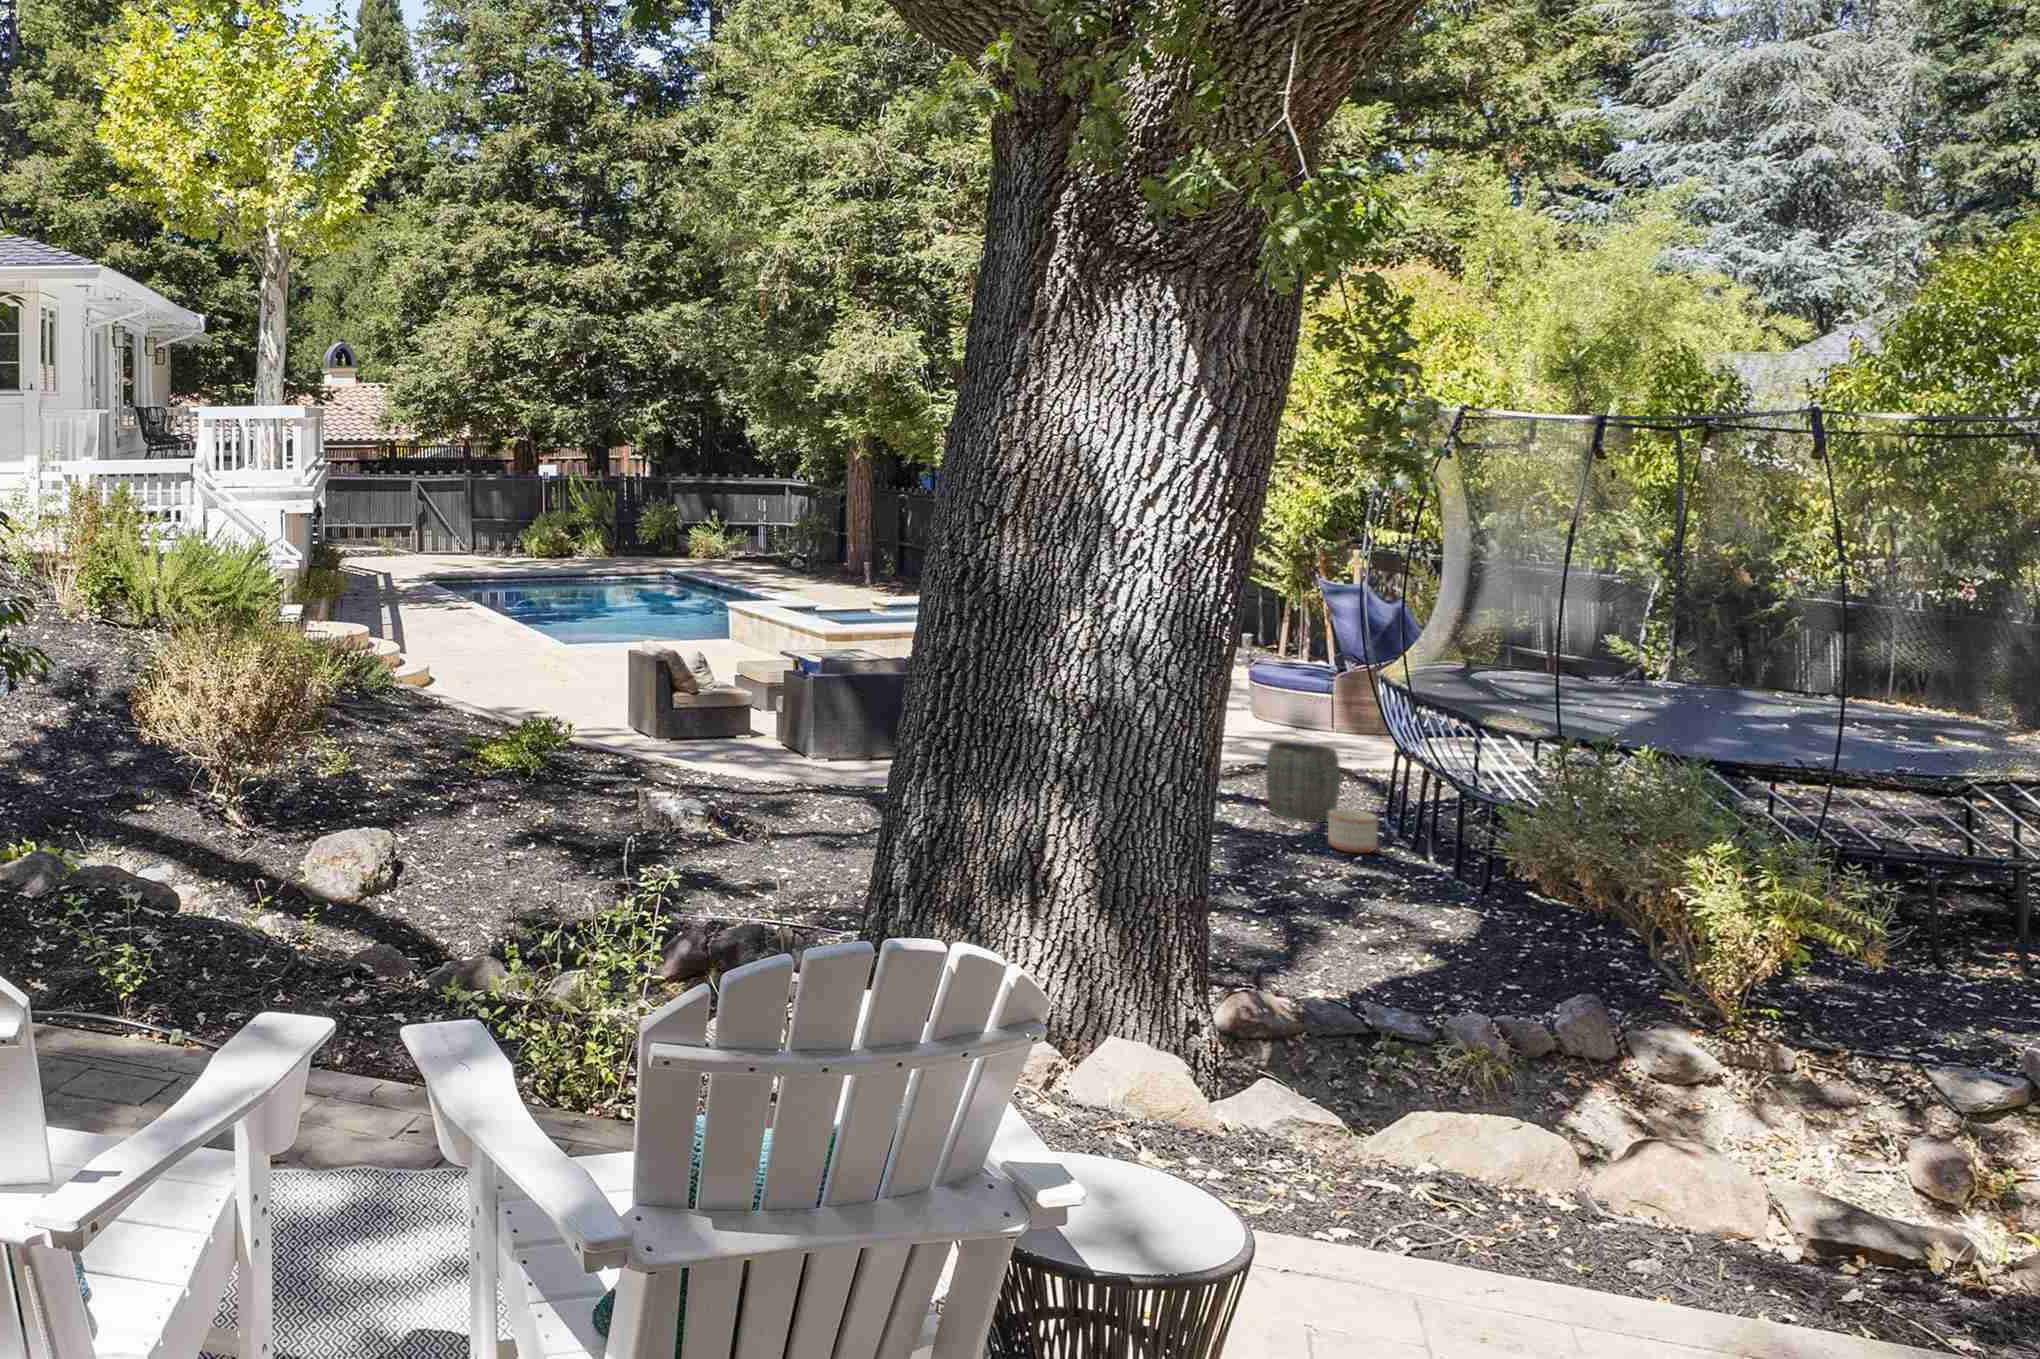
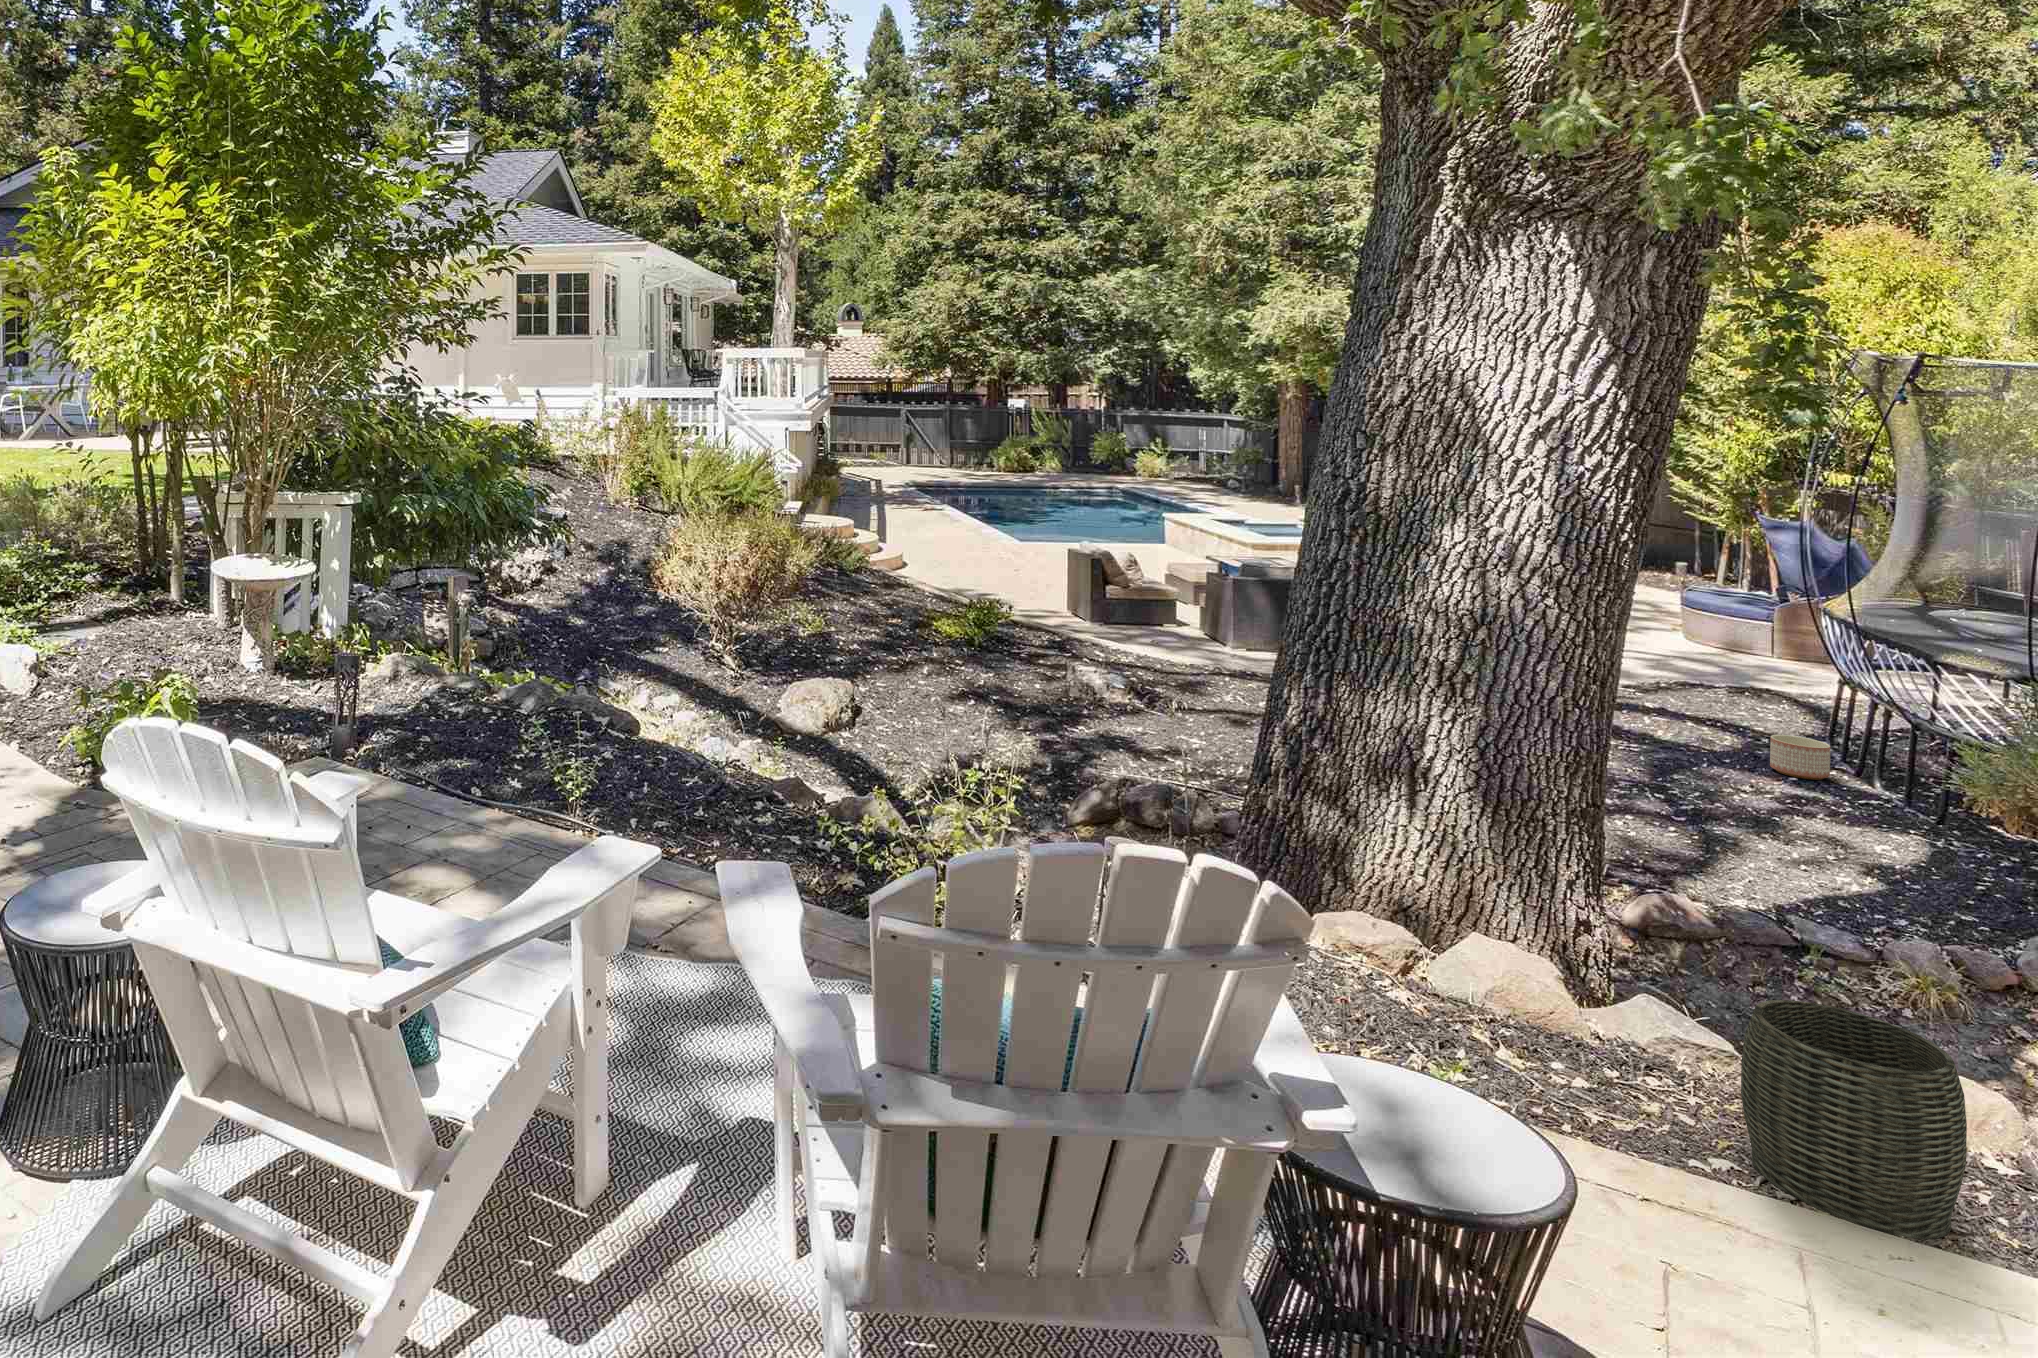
woven basket: present [1266,742,1340,822] -> present [1741,1000,1967,1239]

